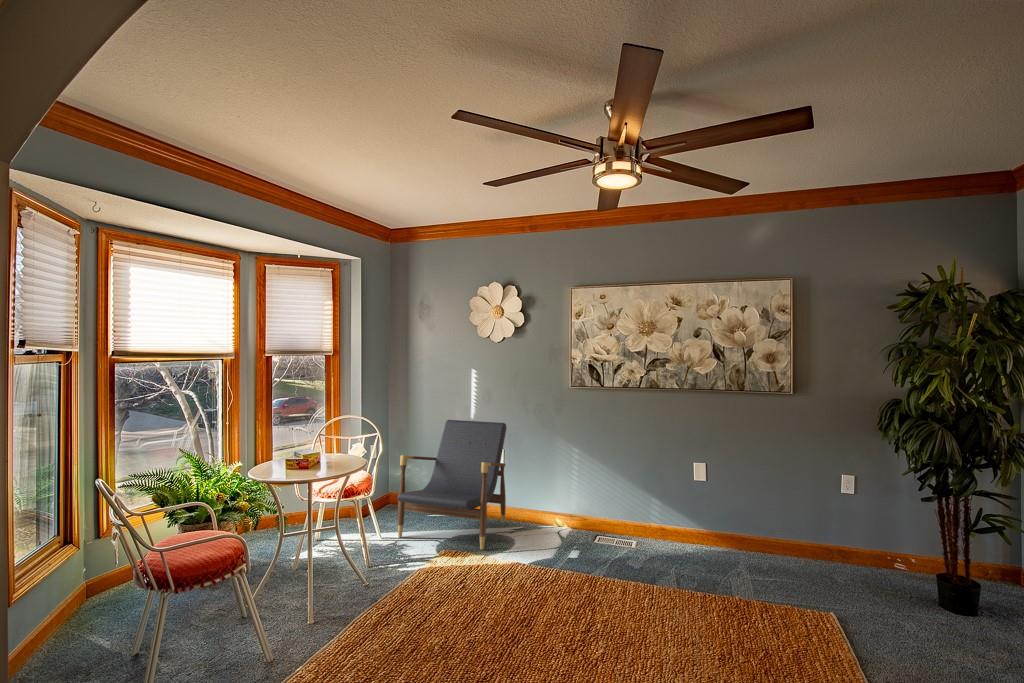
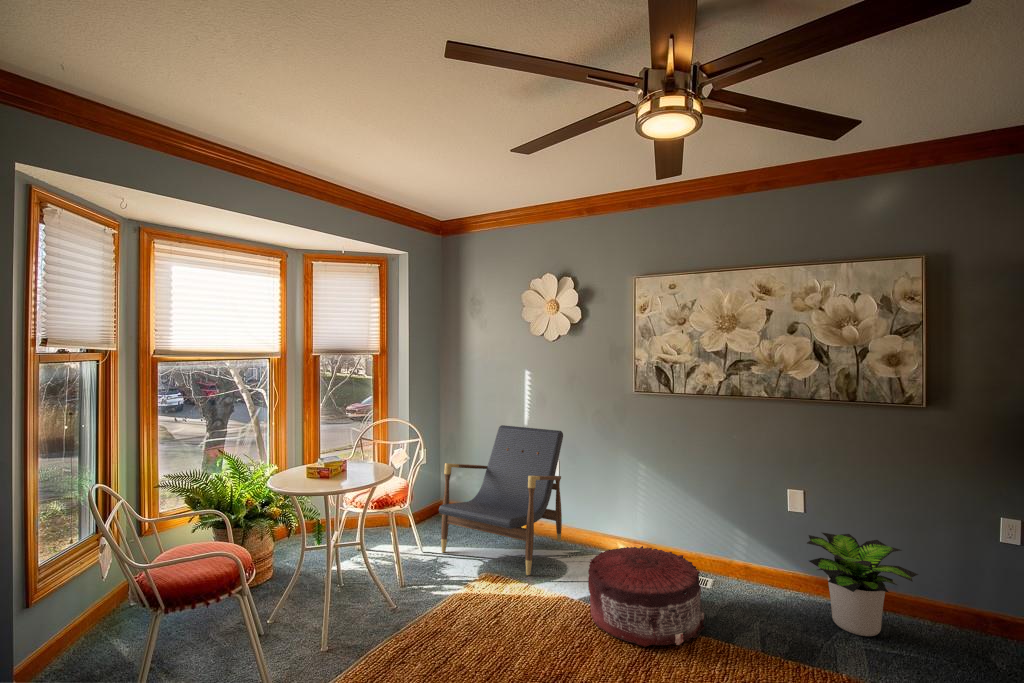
potted plant: none [708,496,787,571] -> present [807,533,918,636]
pouf: none [538,516,634,592] -> present [588,546,705,647]

